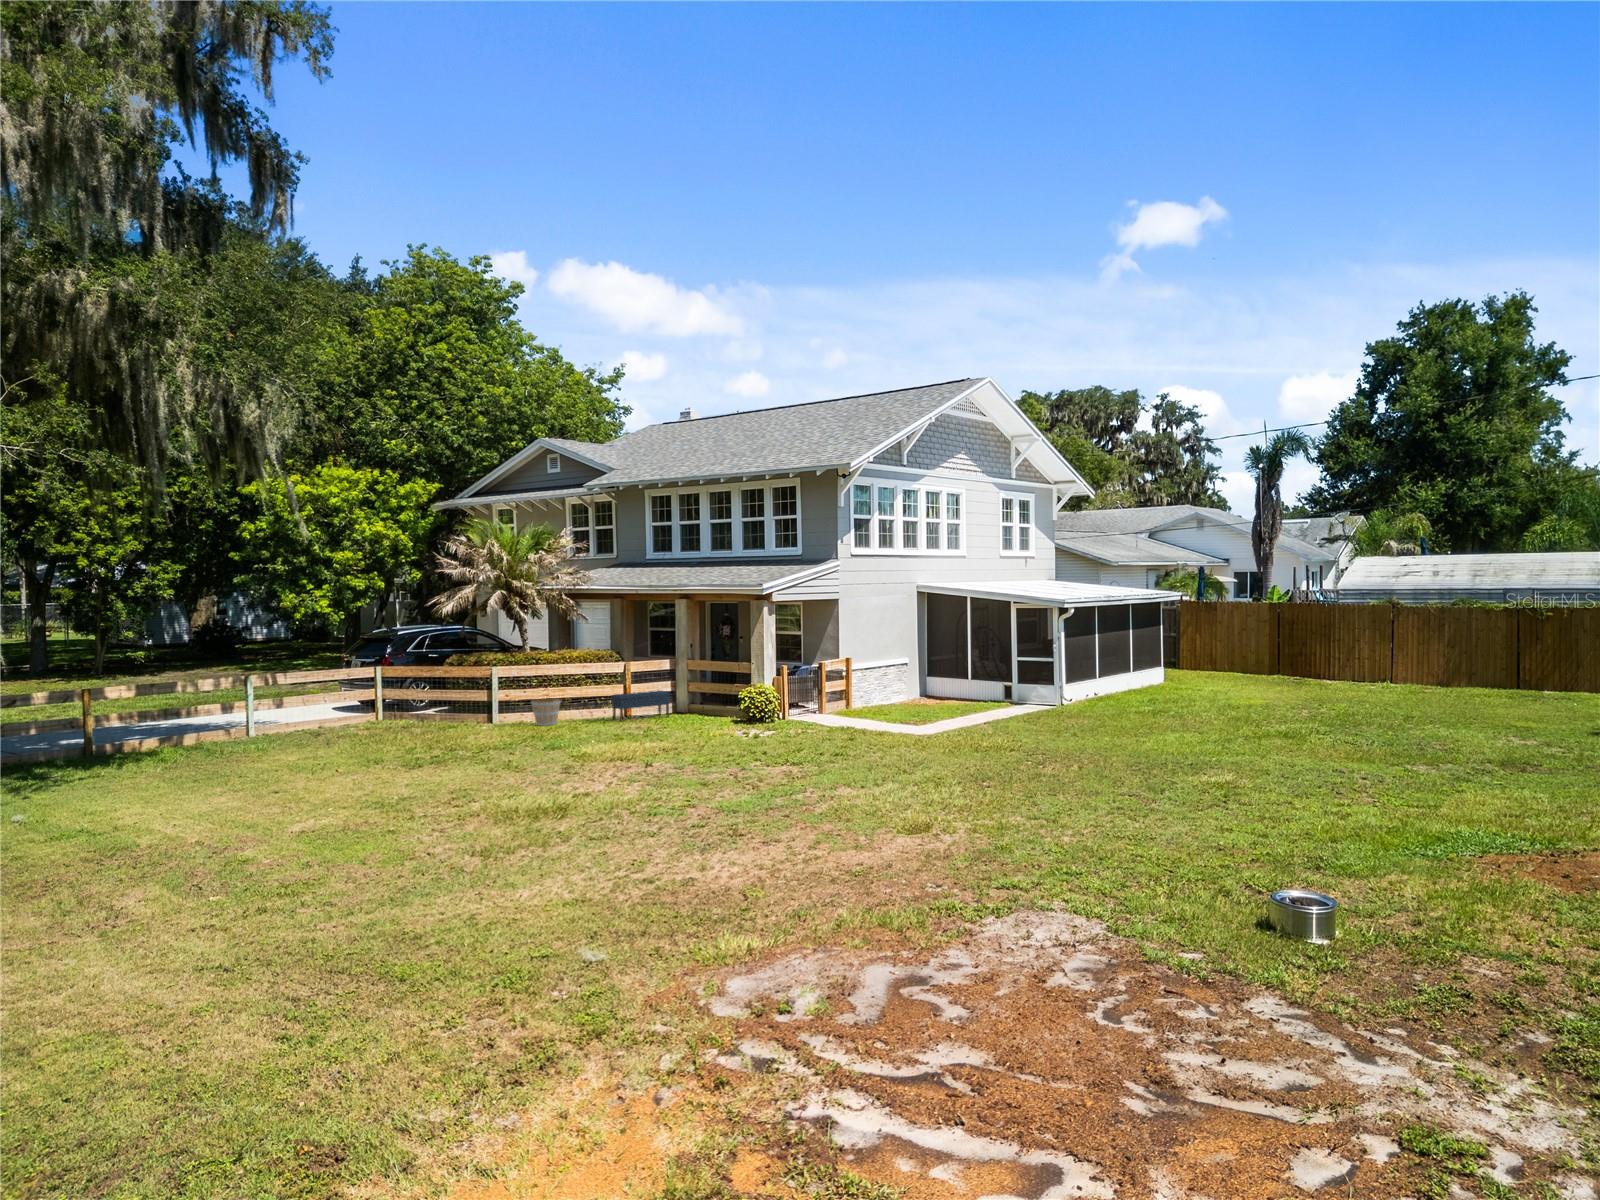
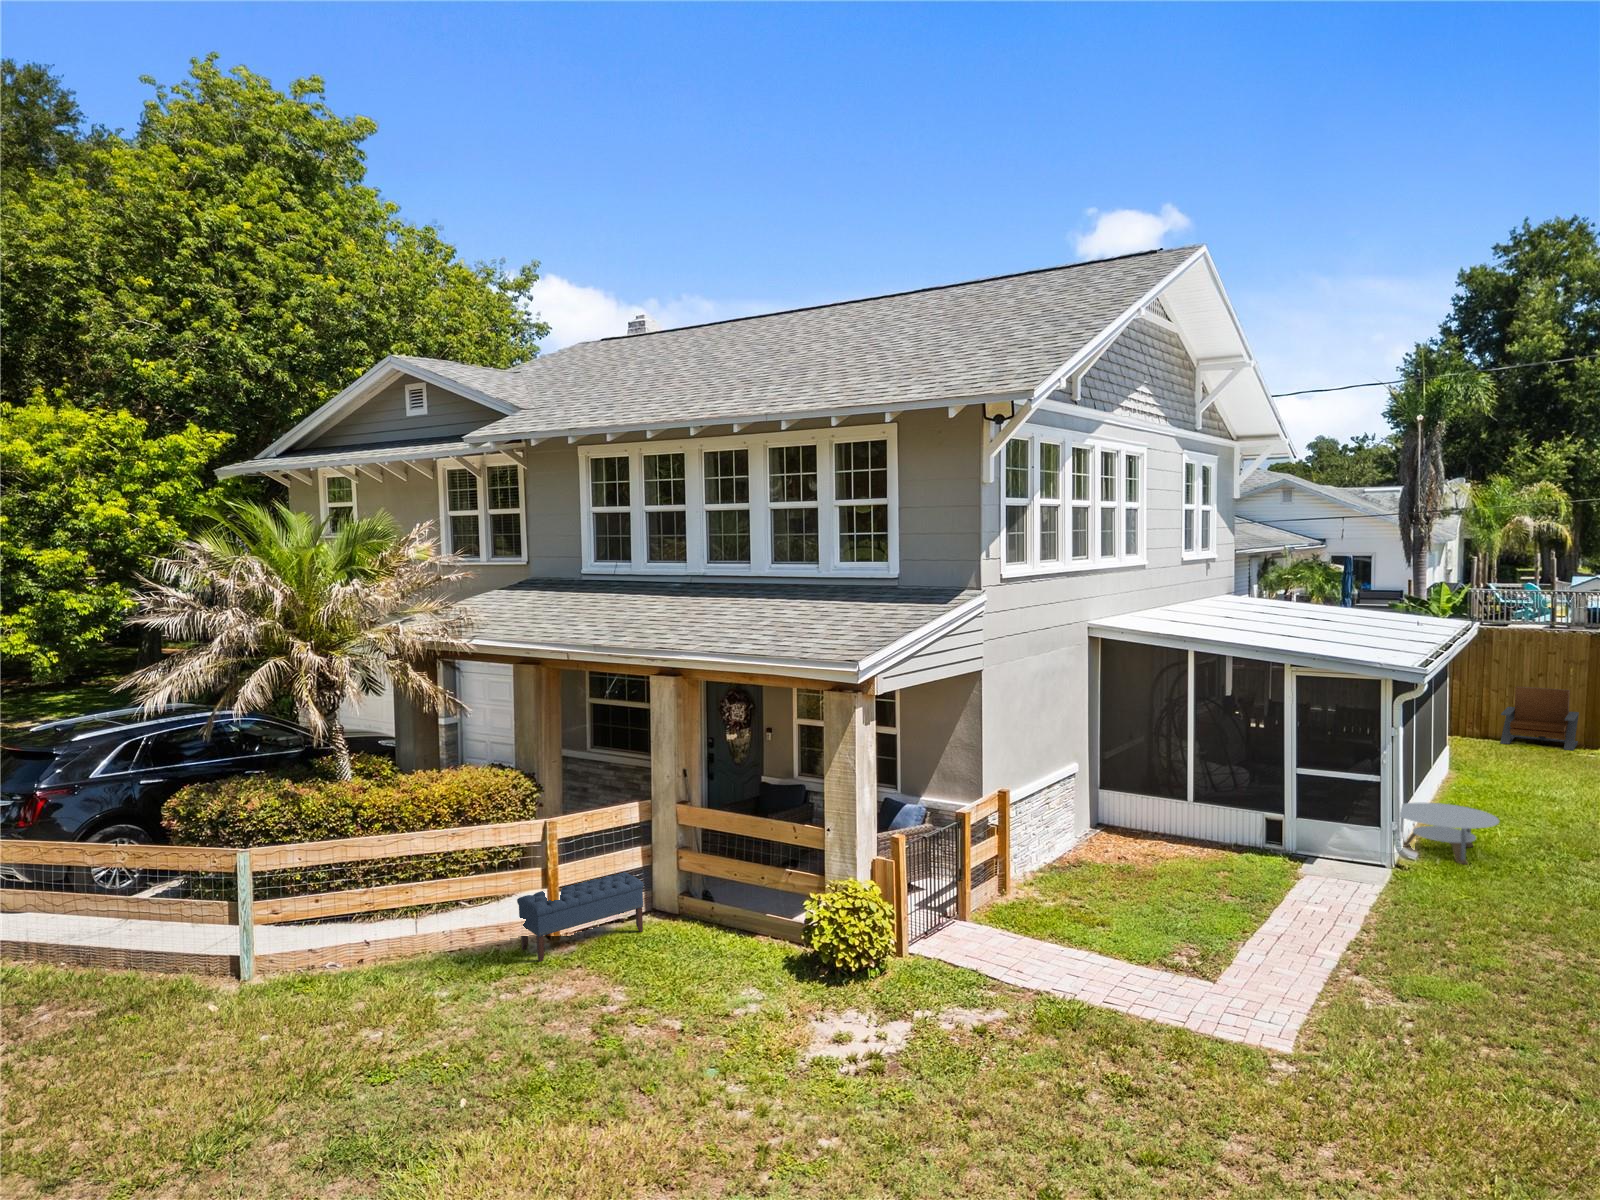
lounge chair: none [1218,640,1268,677] -> present [1500,686,1579,751]
round table: none [1069,679,1119,704] -> present [1400,803,1499,864]
wooden bucket: present [531,698,561,726] -> none [331,914,402,990]

